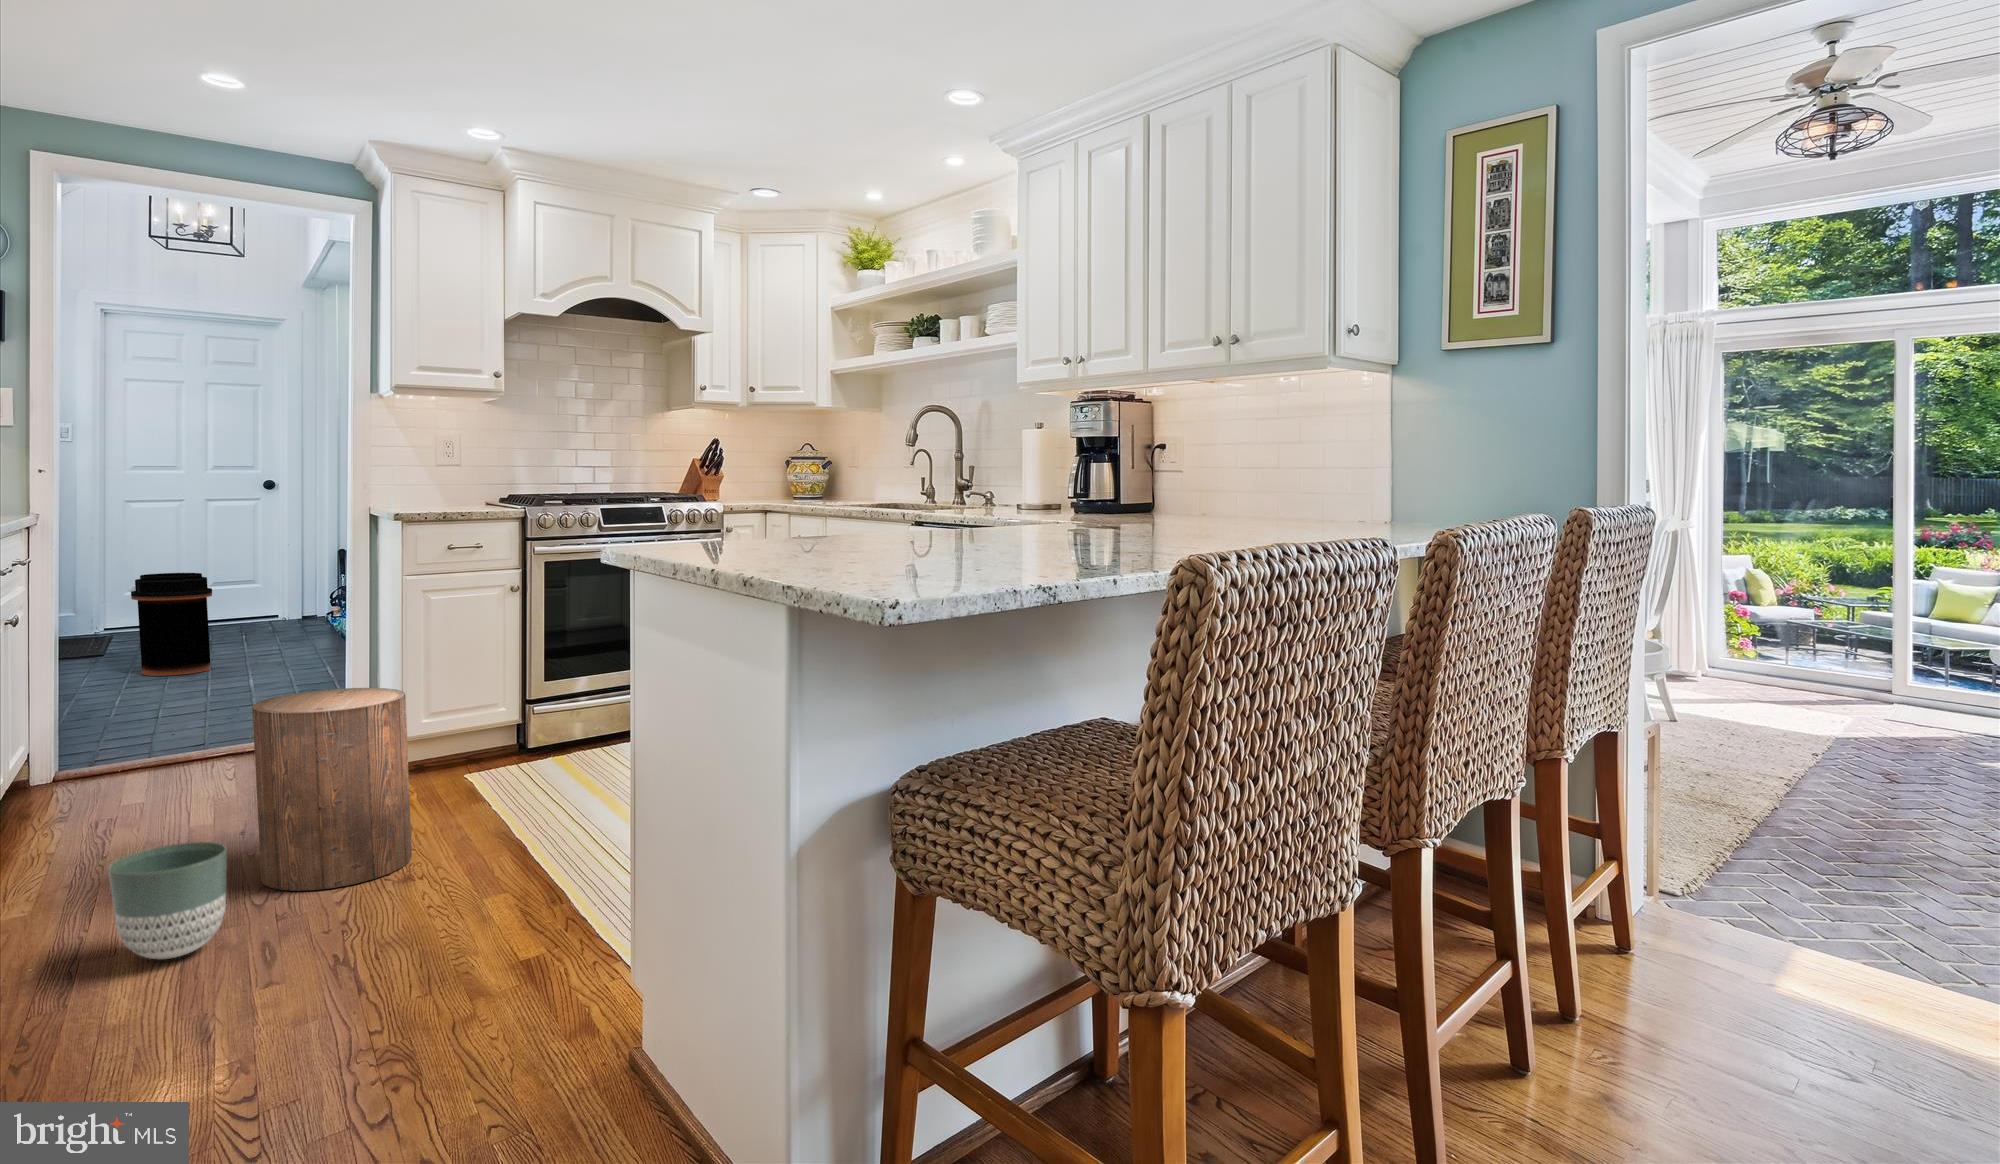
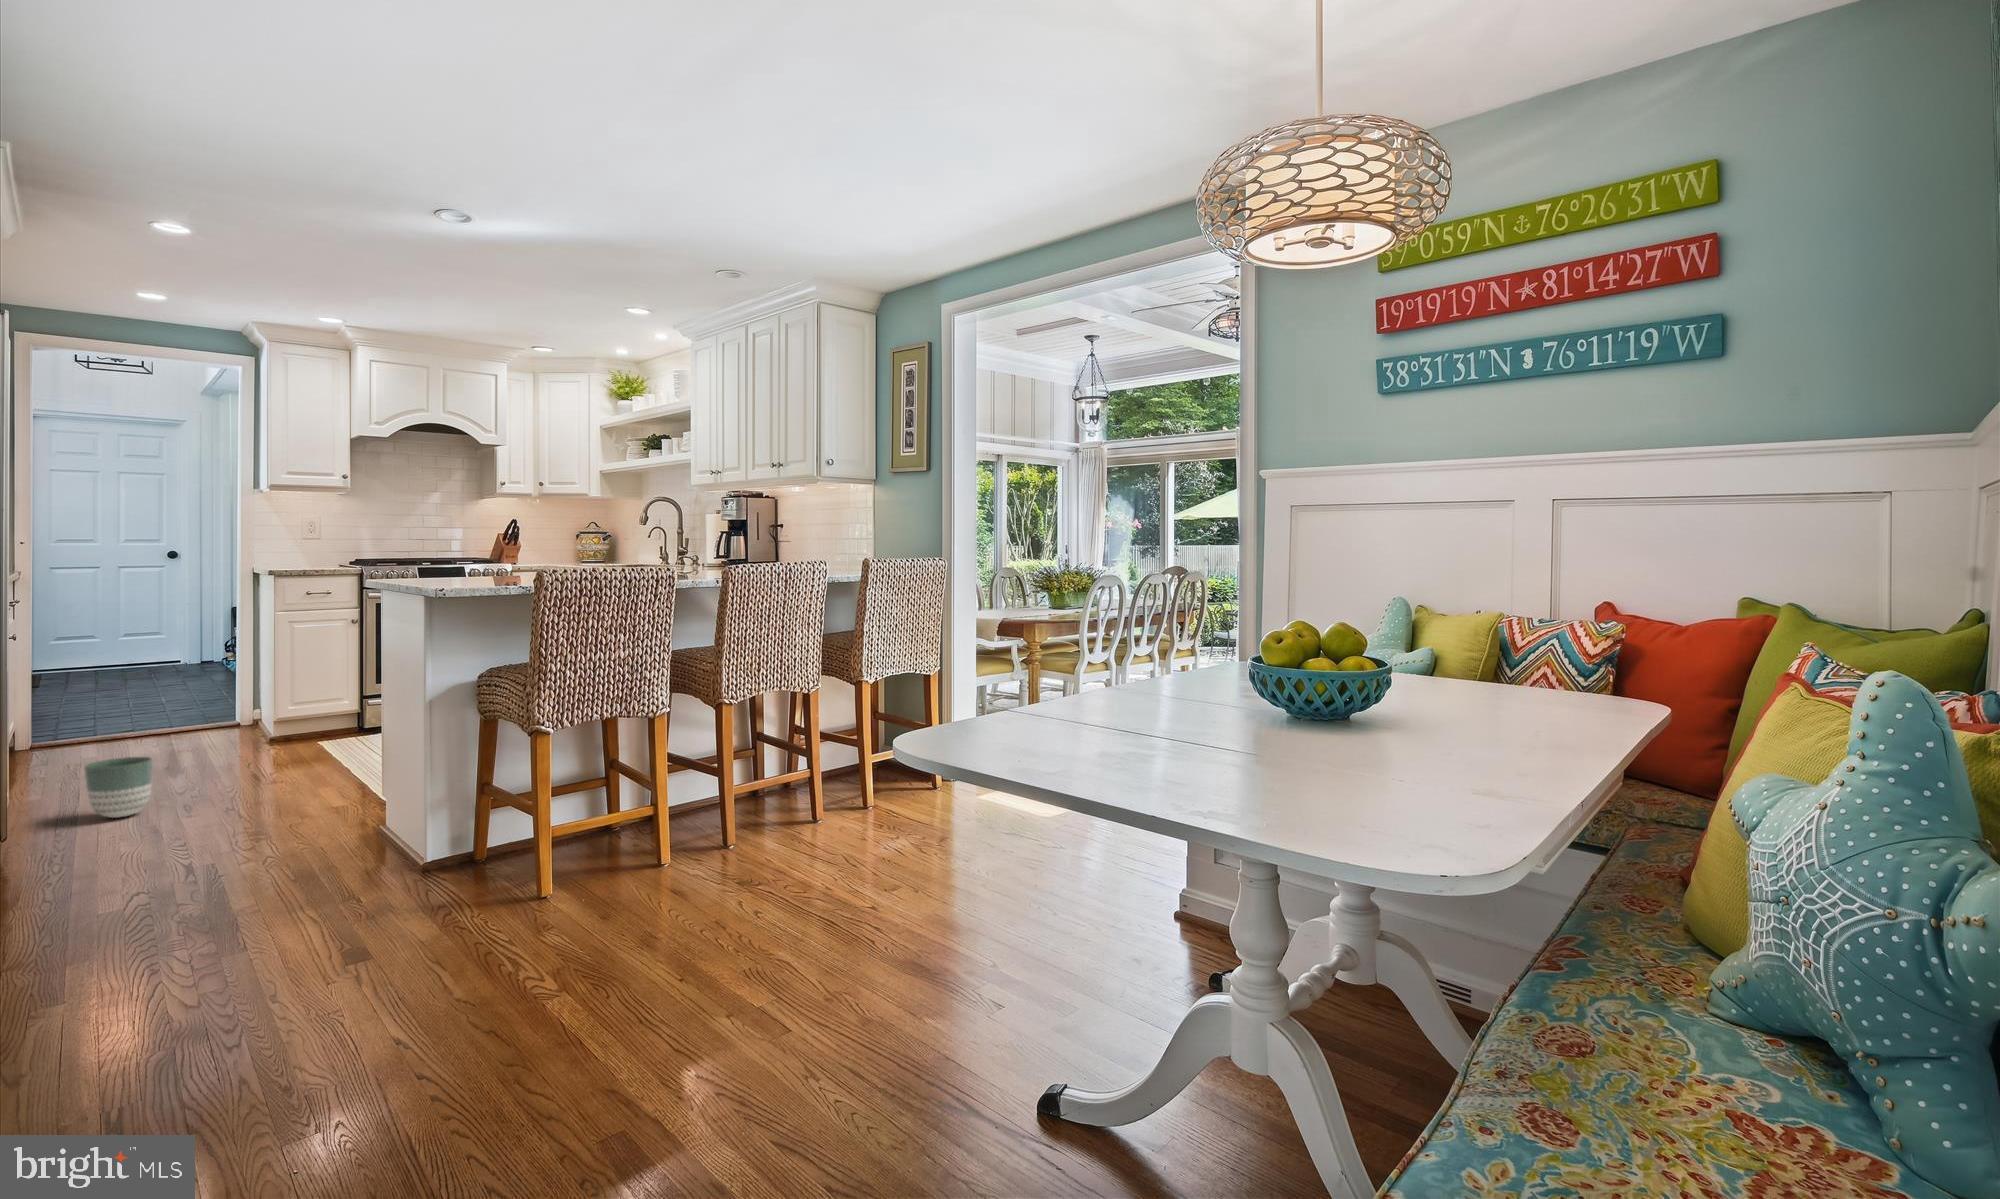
trash can: present [131,573,212,676] -> none [71,617,135,694]
stool: present [252,688,412,891] -> none [168,678,269,793]

